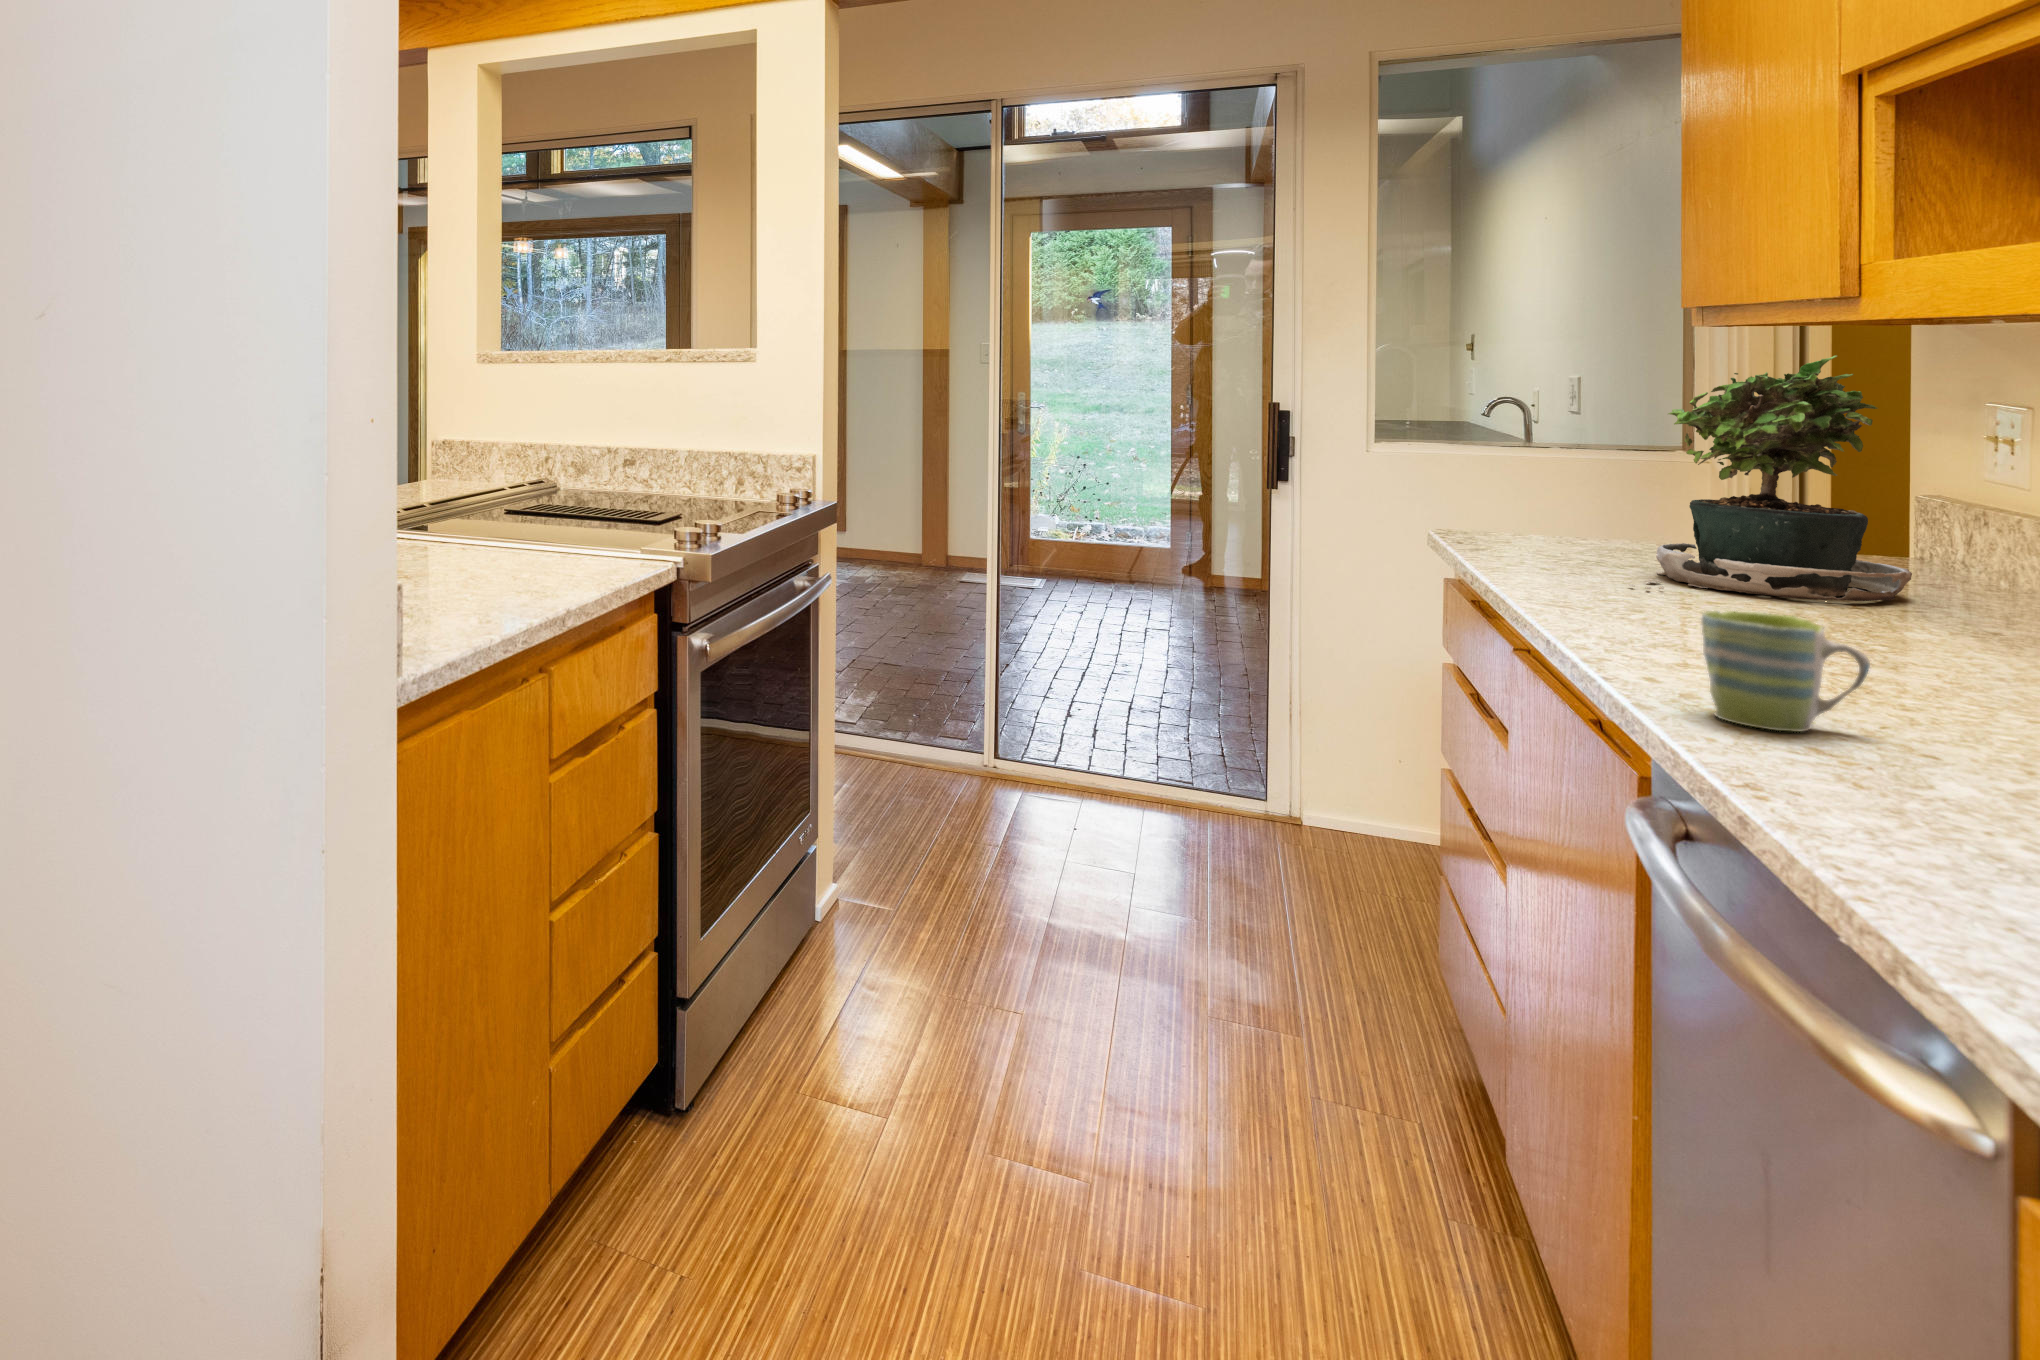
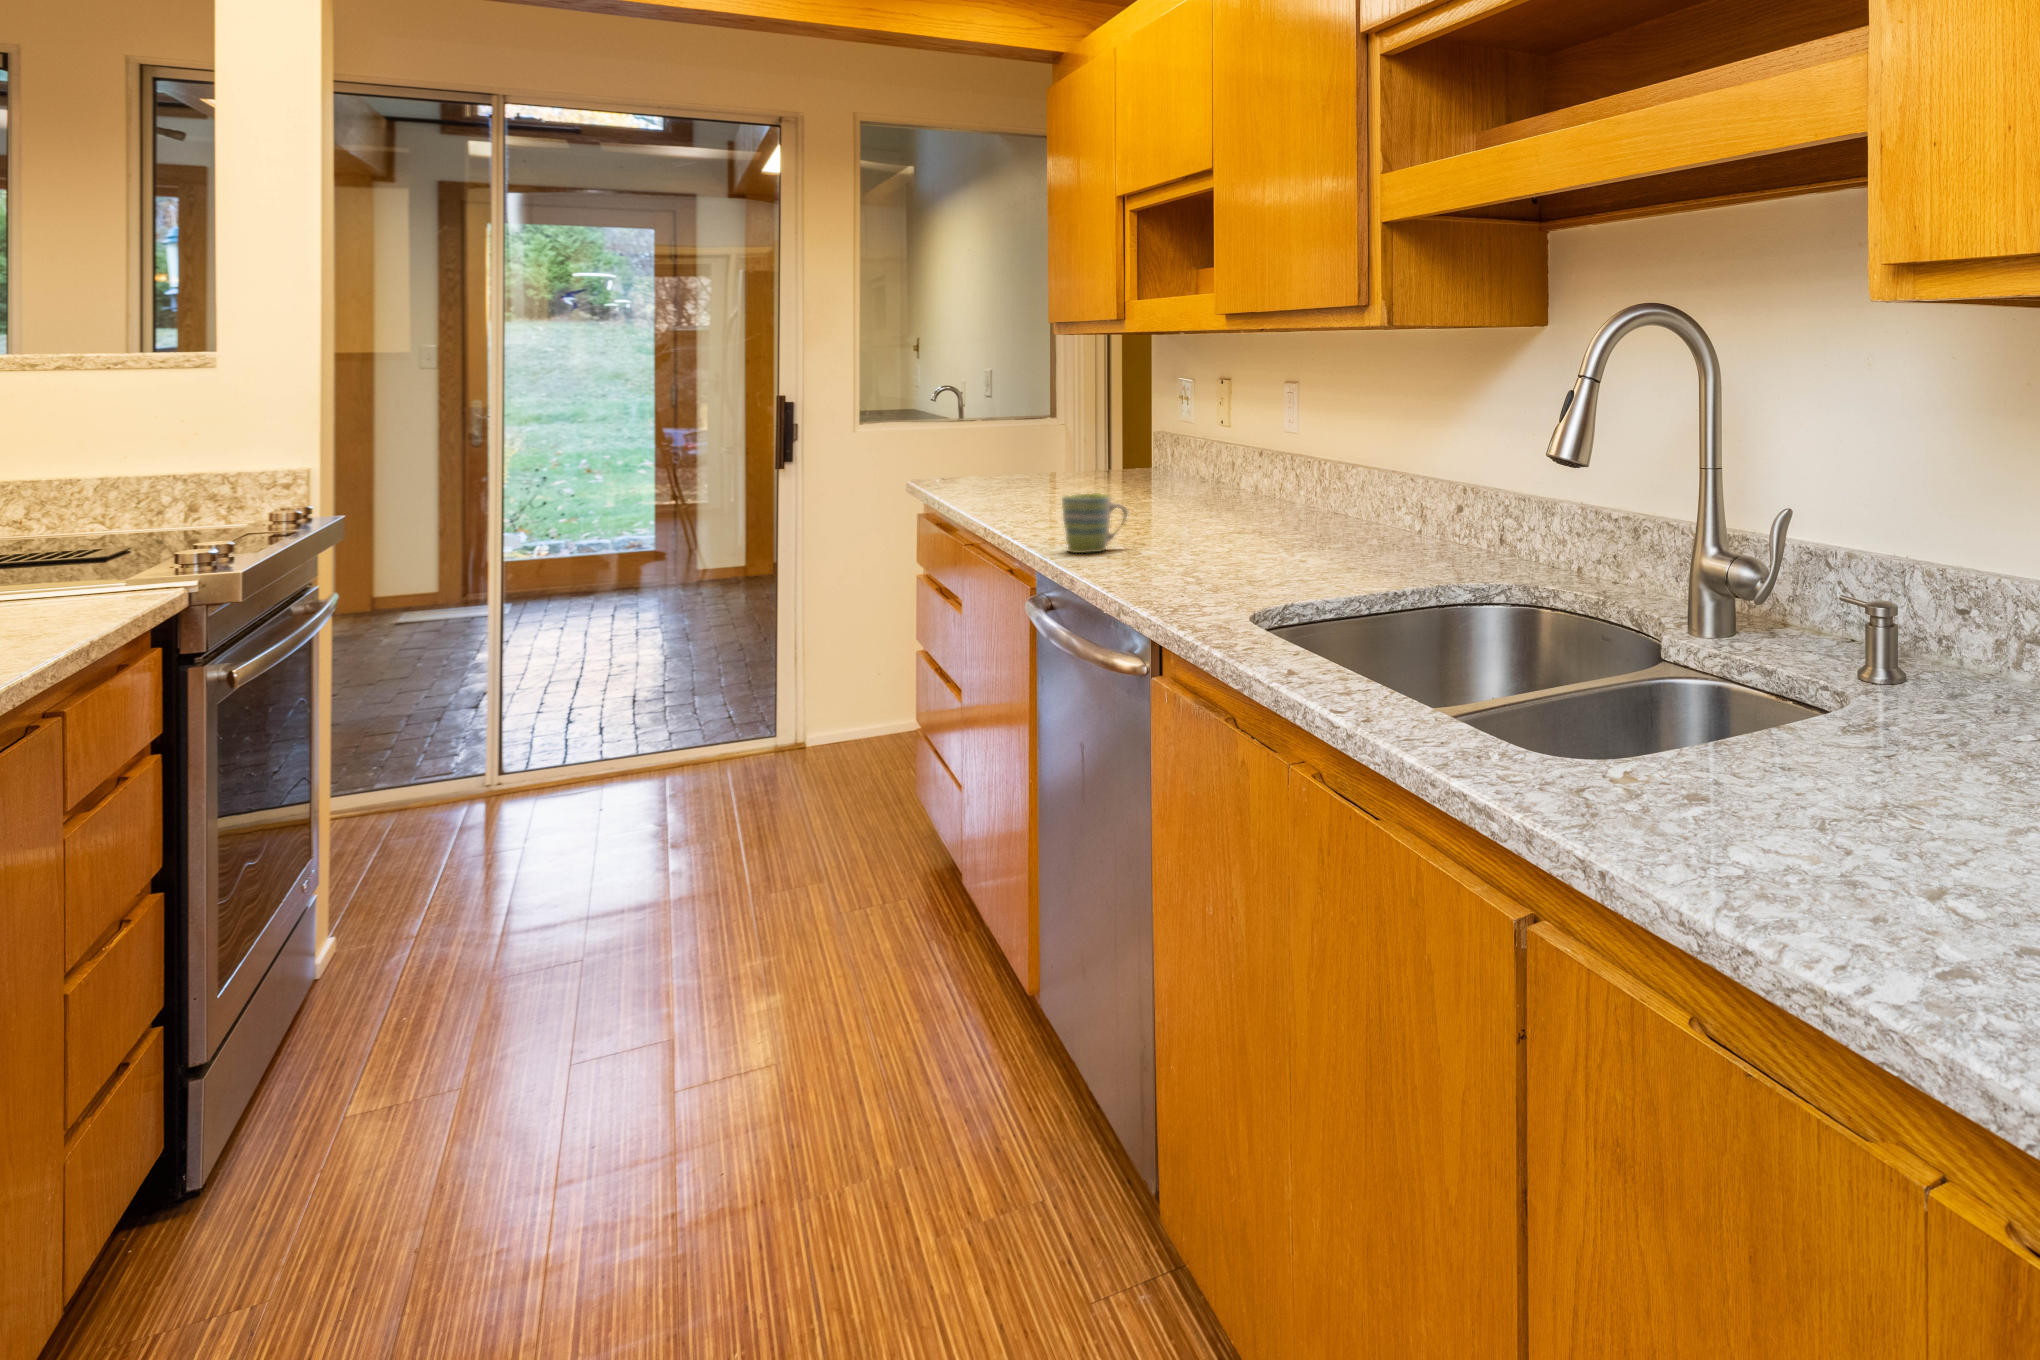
potted plant: present [1628,355,1912,601] -> none [1026,355,1153,501]

